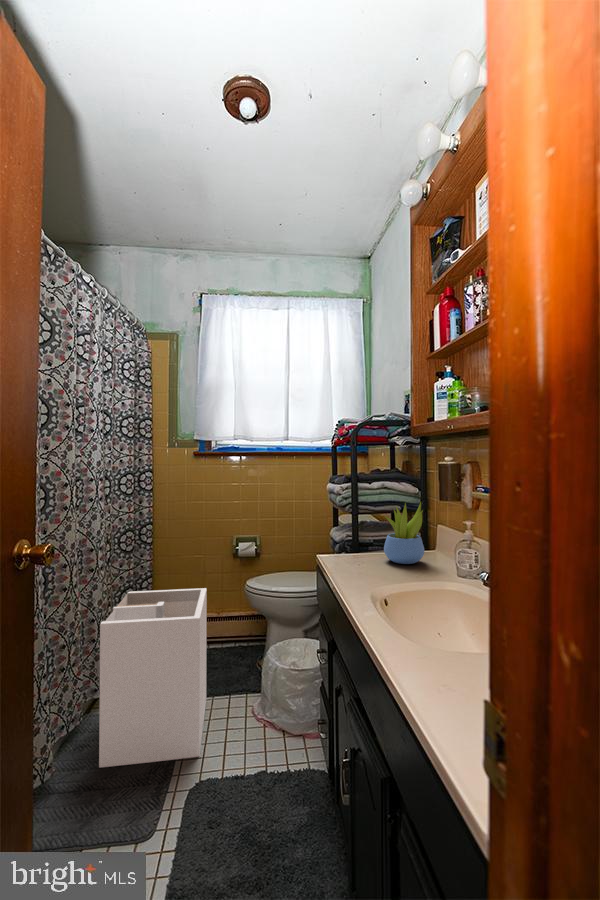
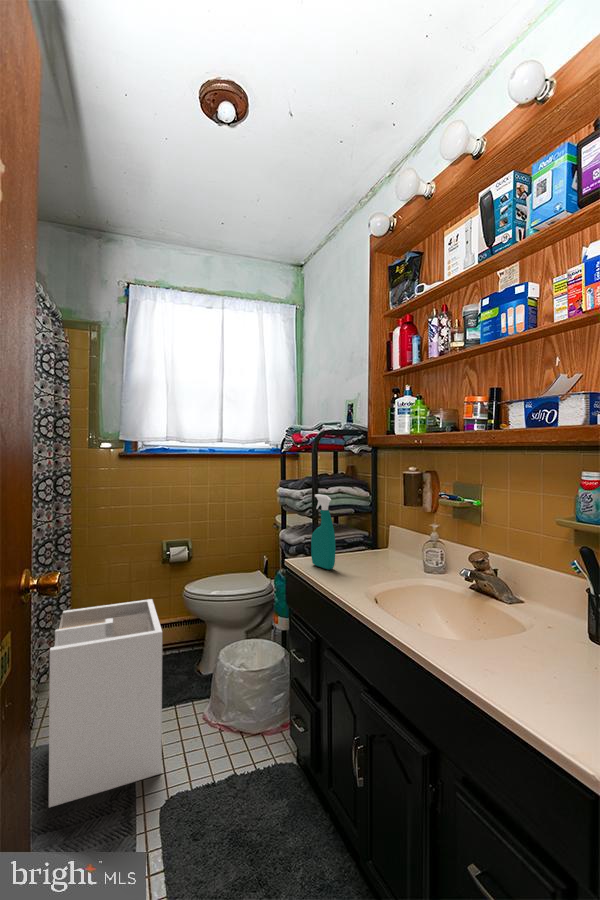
spray bottle: none [340,487,362,567] -> present [311,494,336,570]
succulent plant: present [384,502,424,564] -> none [349,505,387,563]

